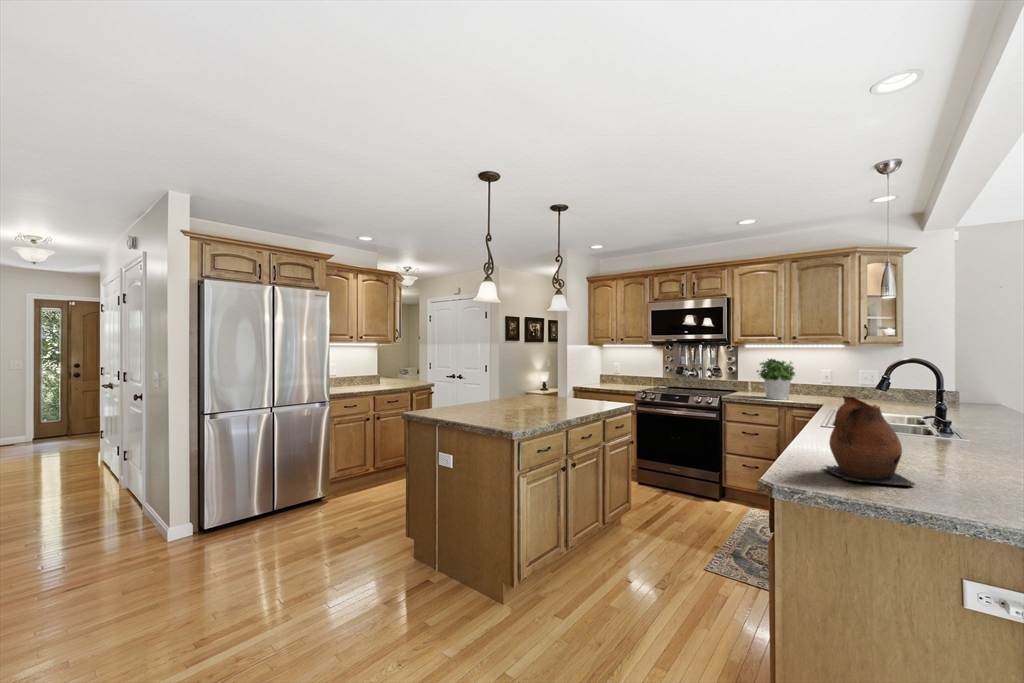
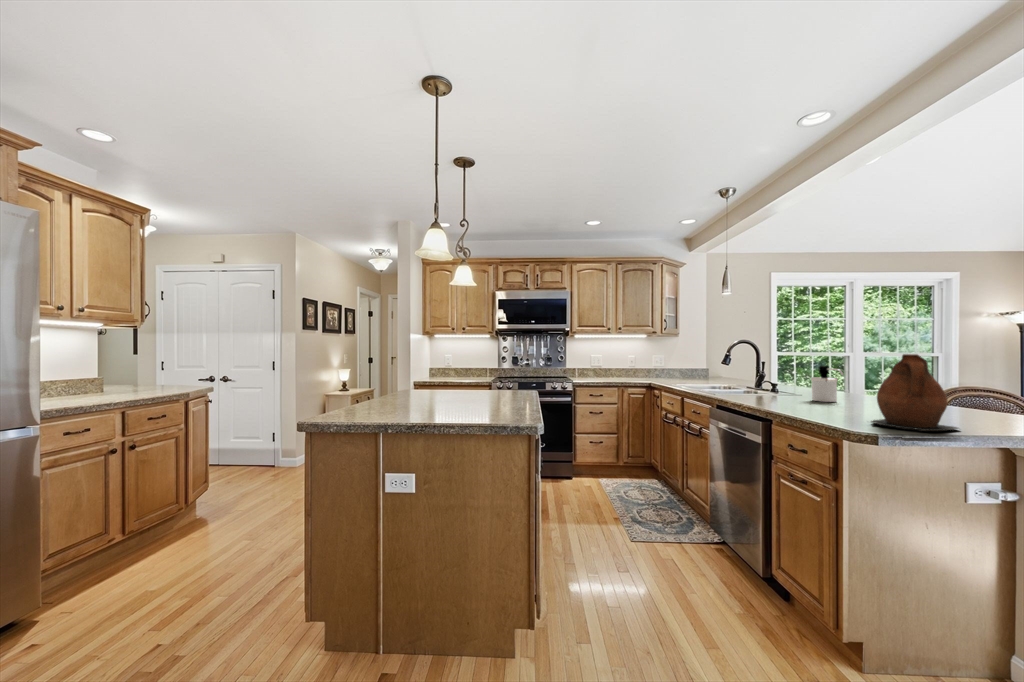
potted plant: present [757,359,795,400] -> none [597,345,626,380]
soap dispenser: none [917,401,953,448] -> present [811,366,843,402]

